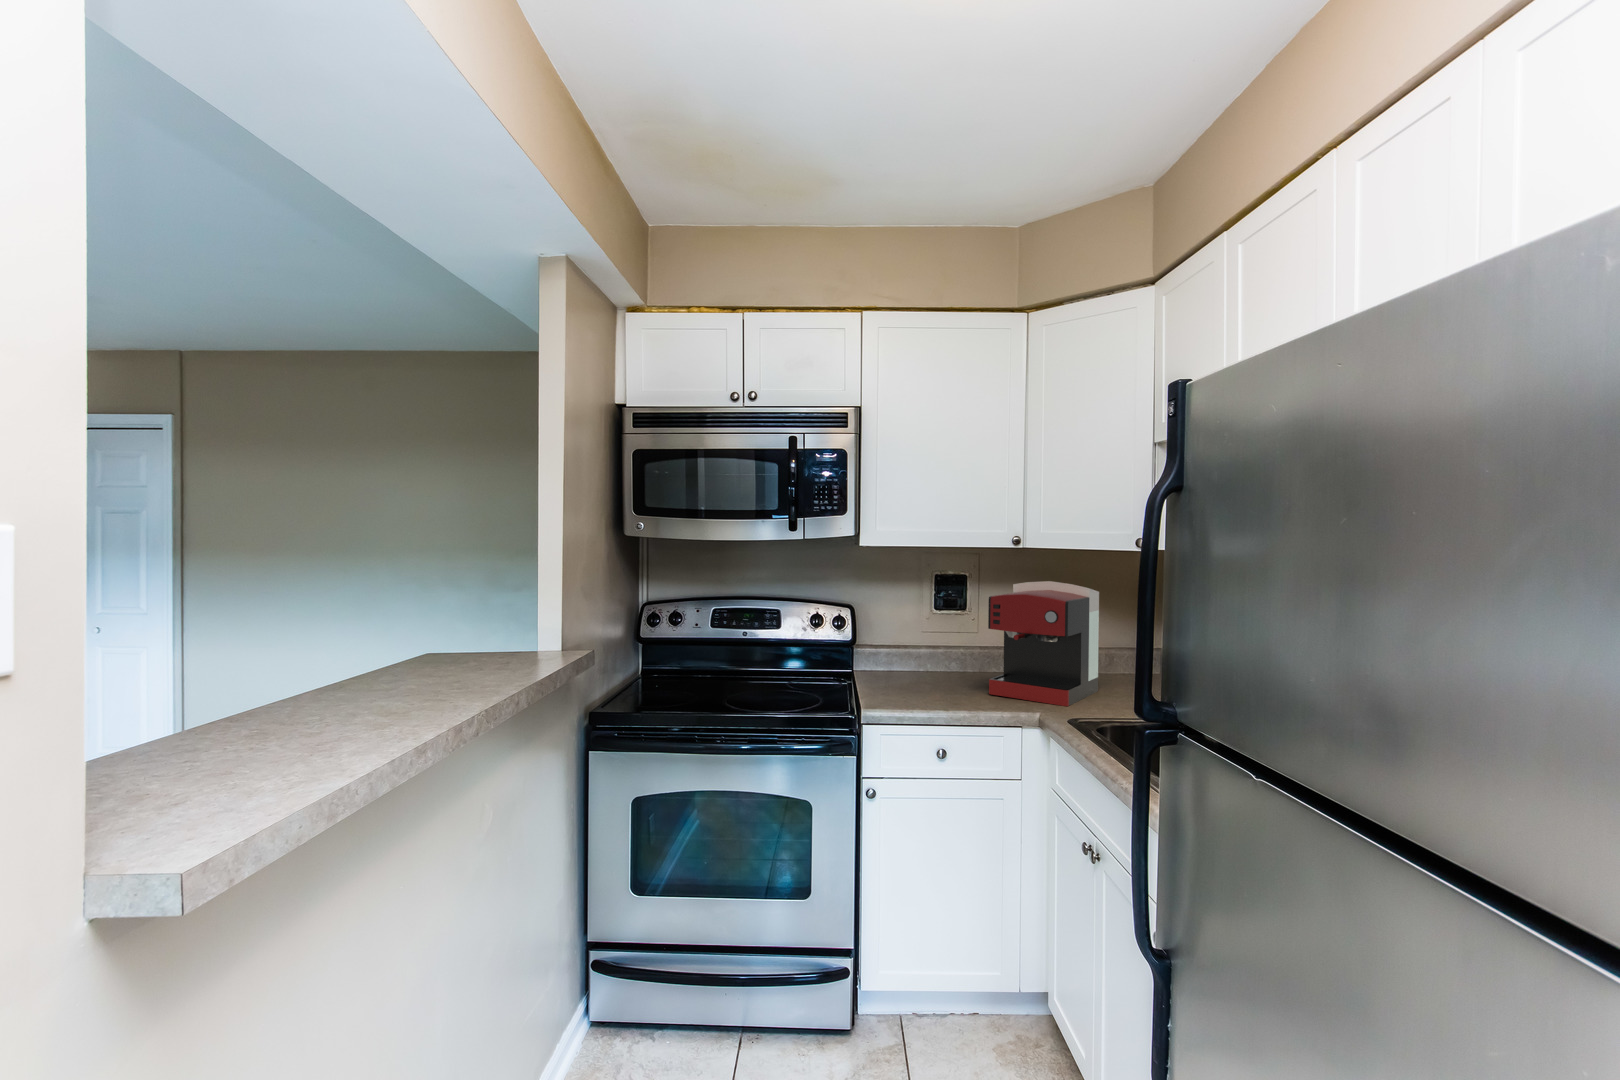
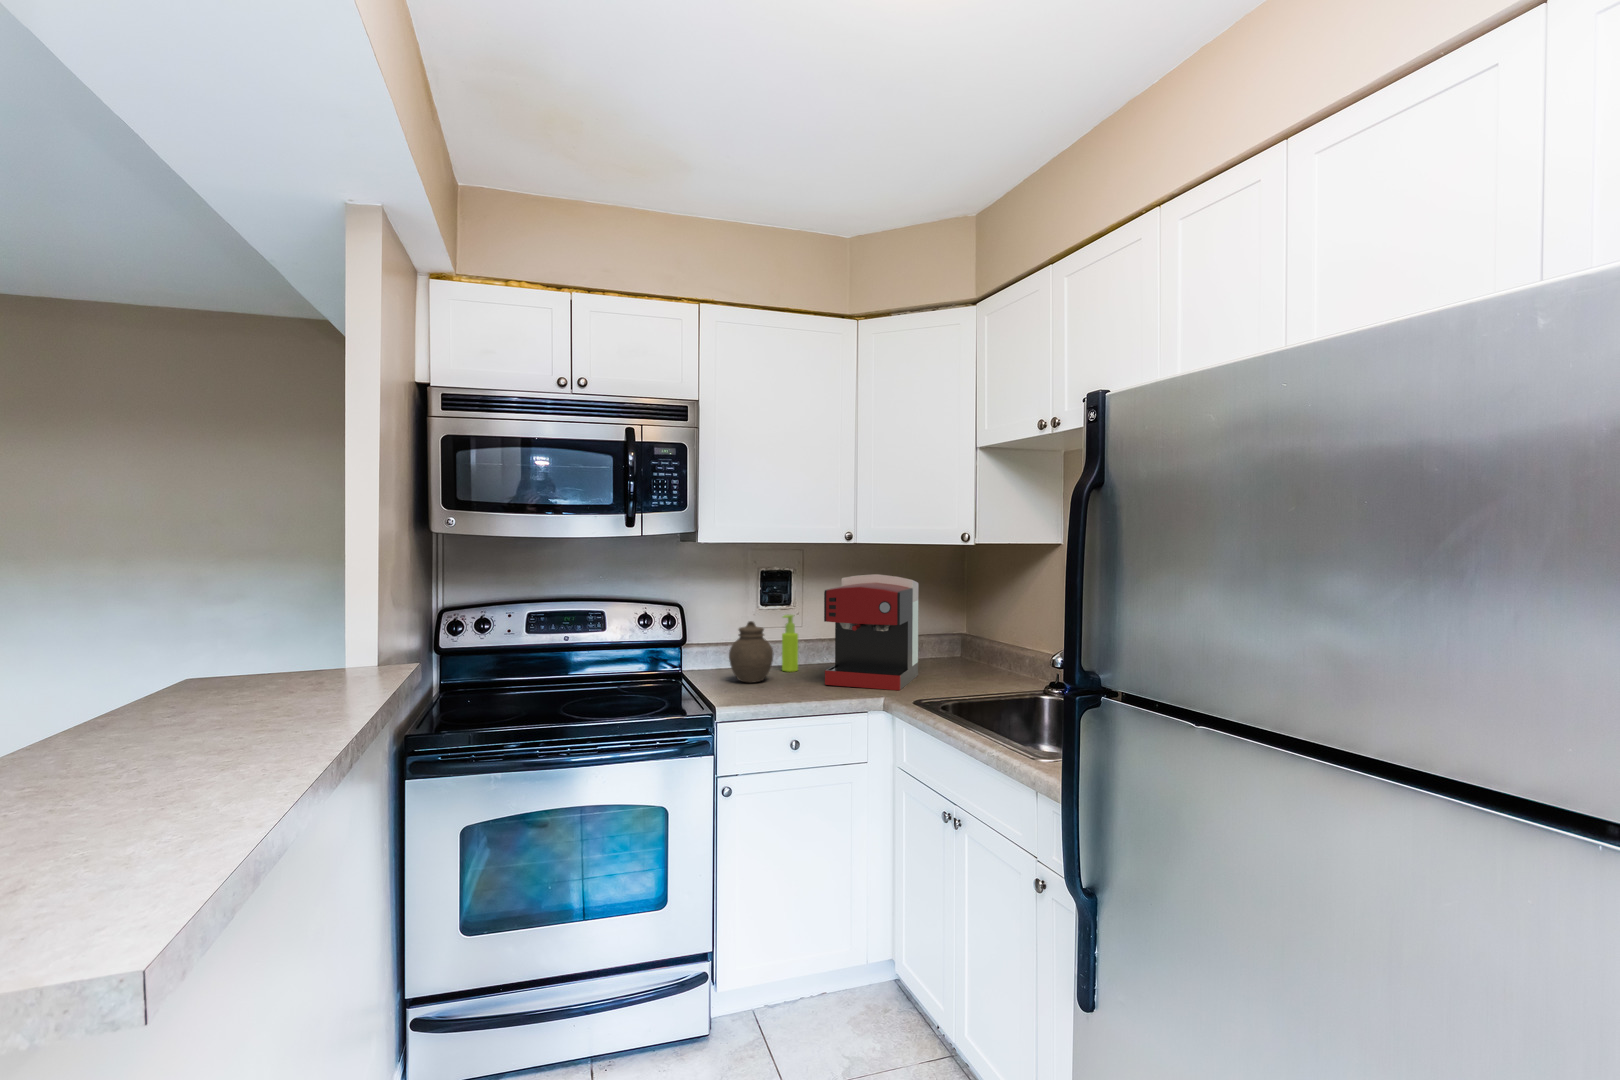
soap dispenser: none [953,620,971,678] -> present [782,615,798,672]
jar: none [895,625,939,686] -> present [729,621,773,683]

